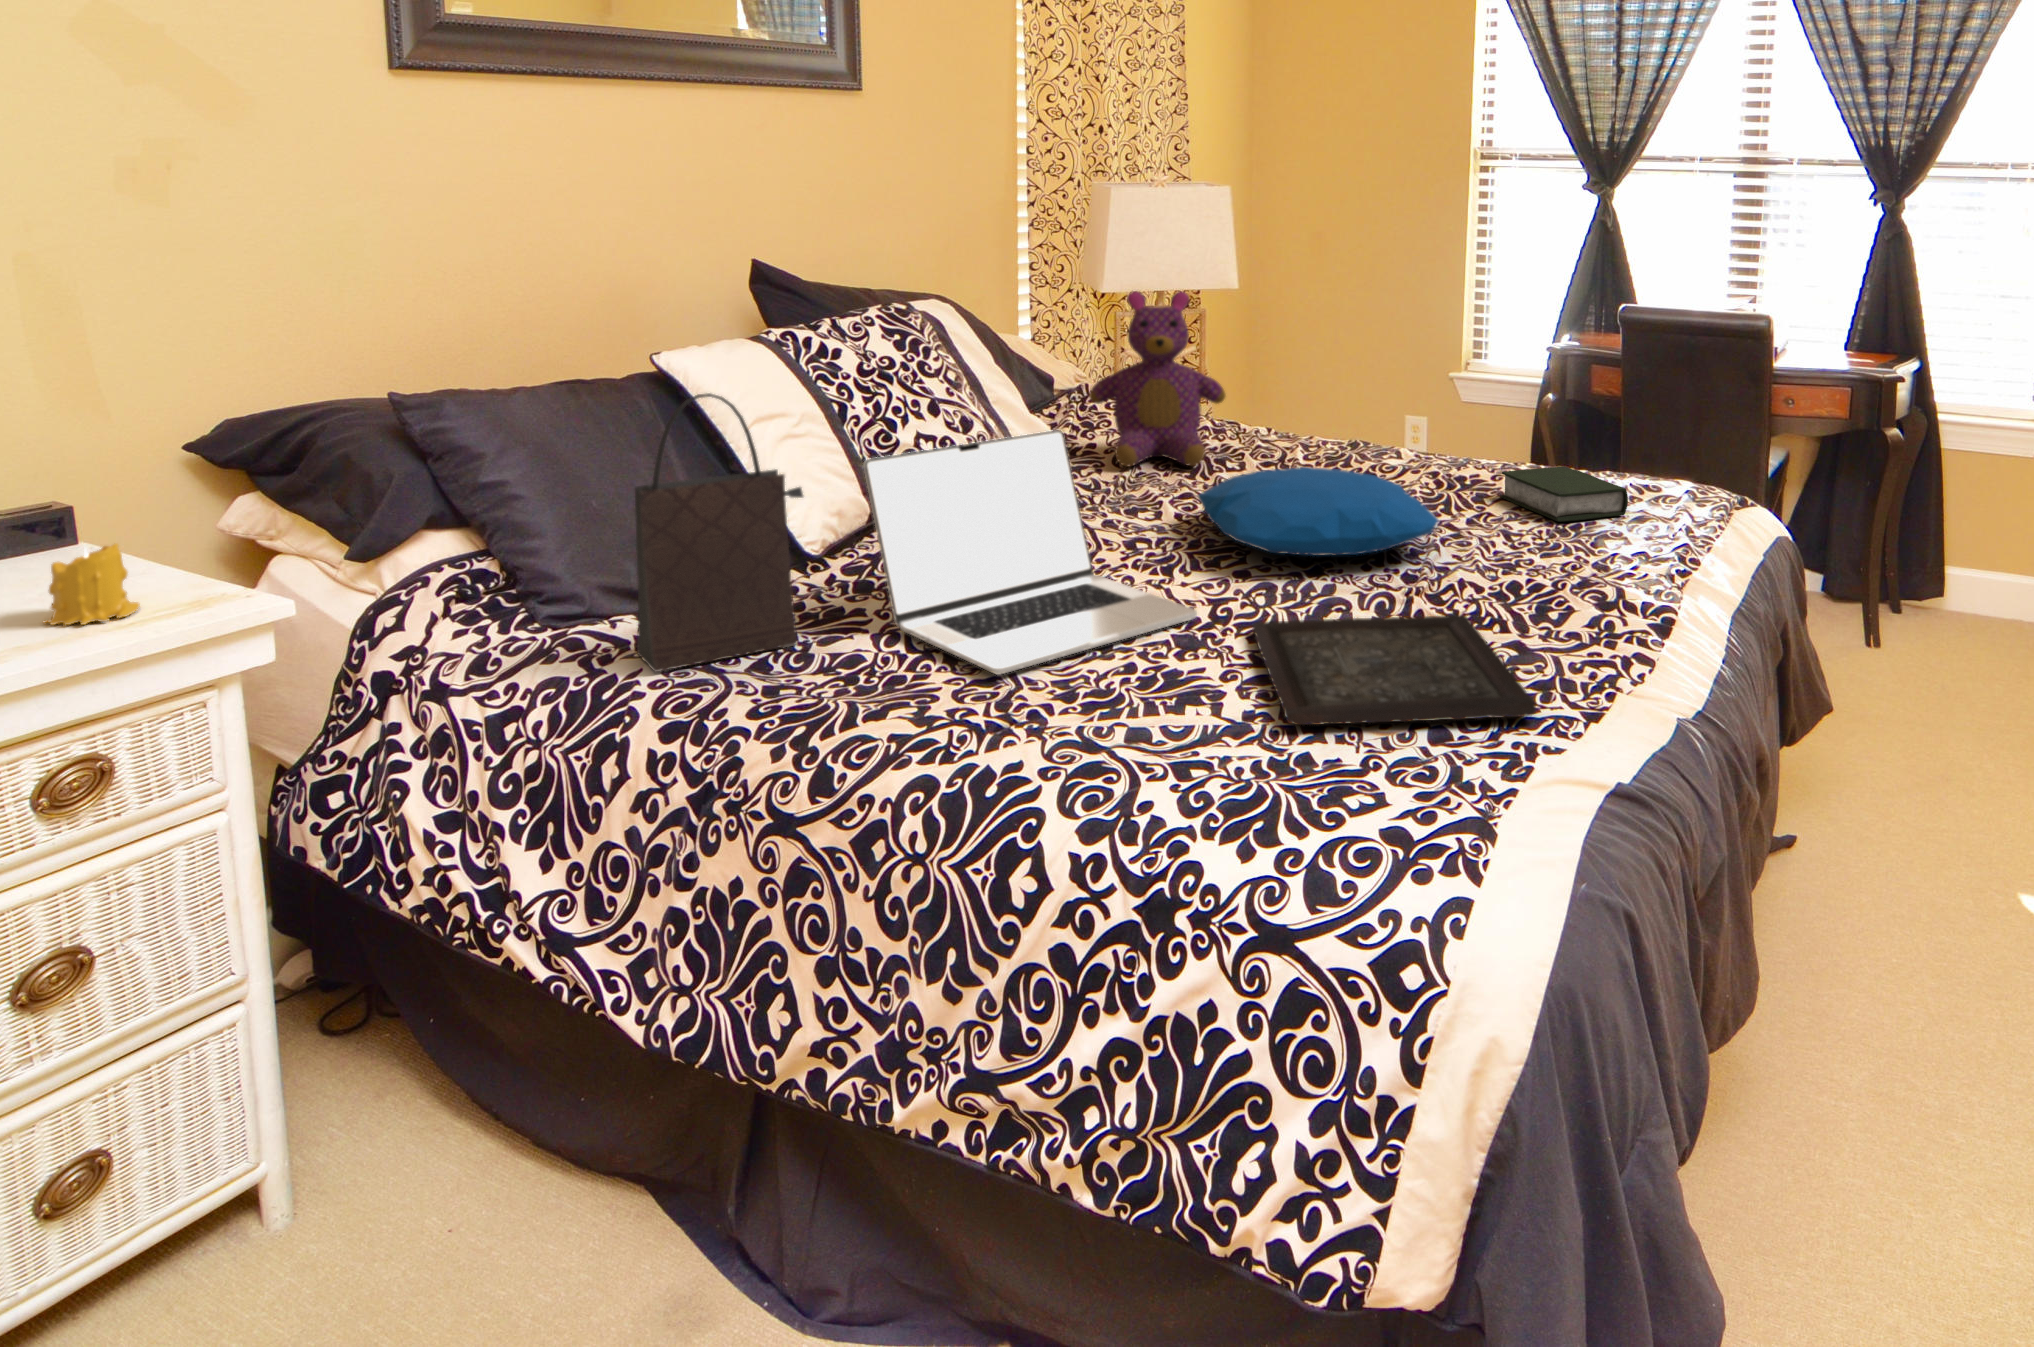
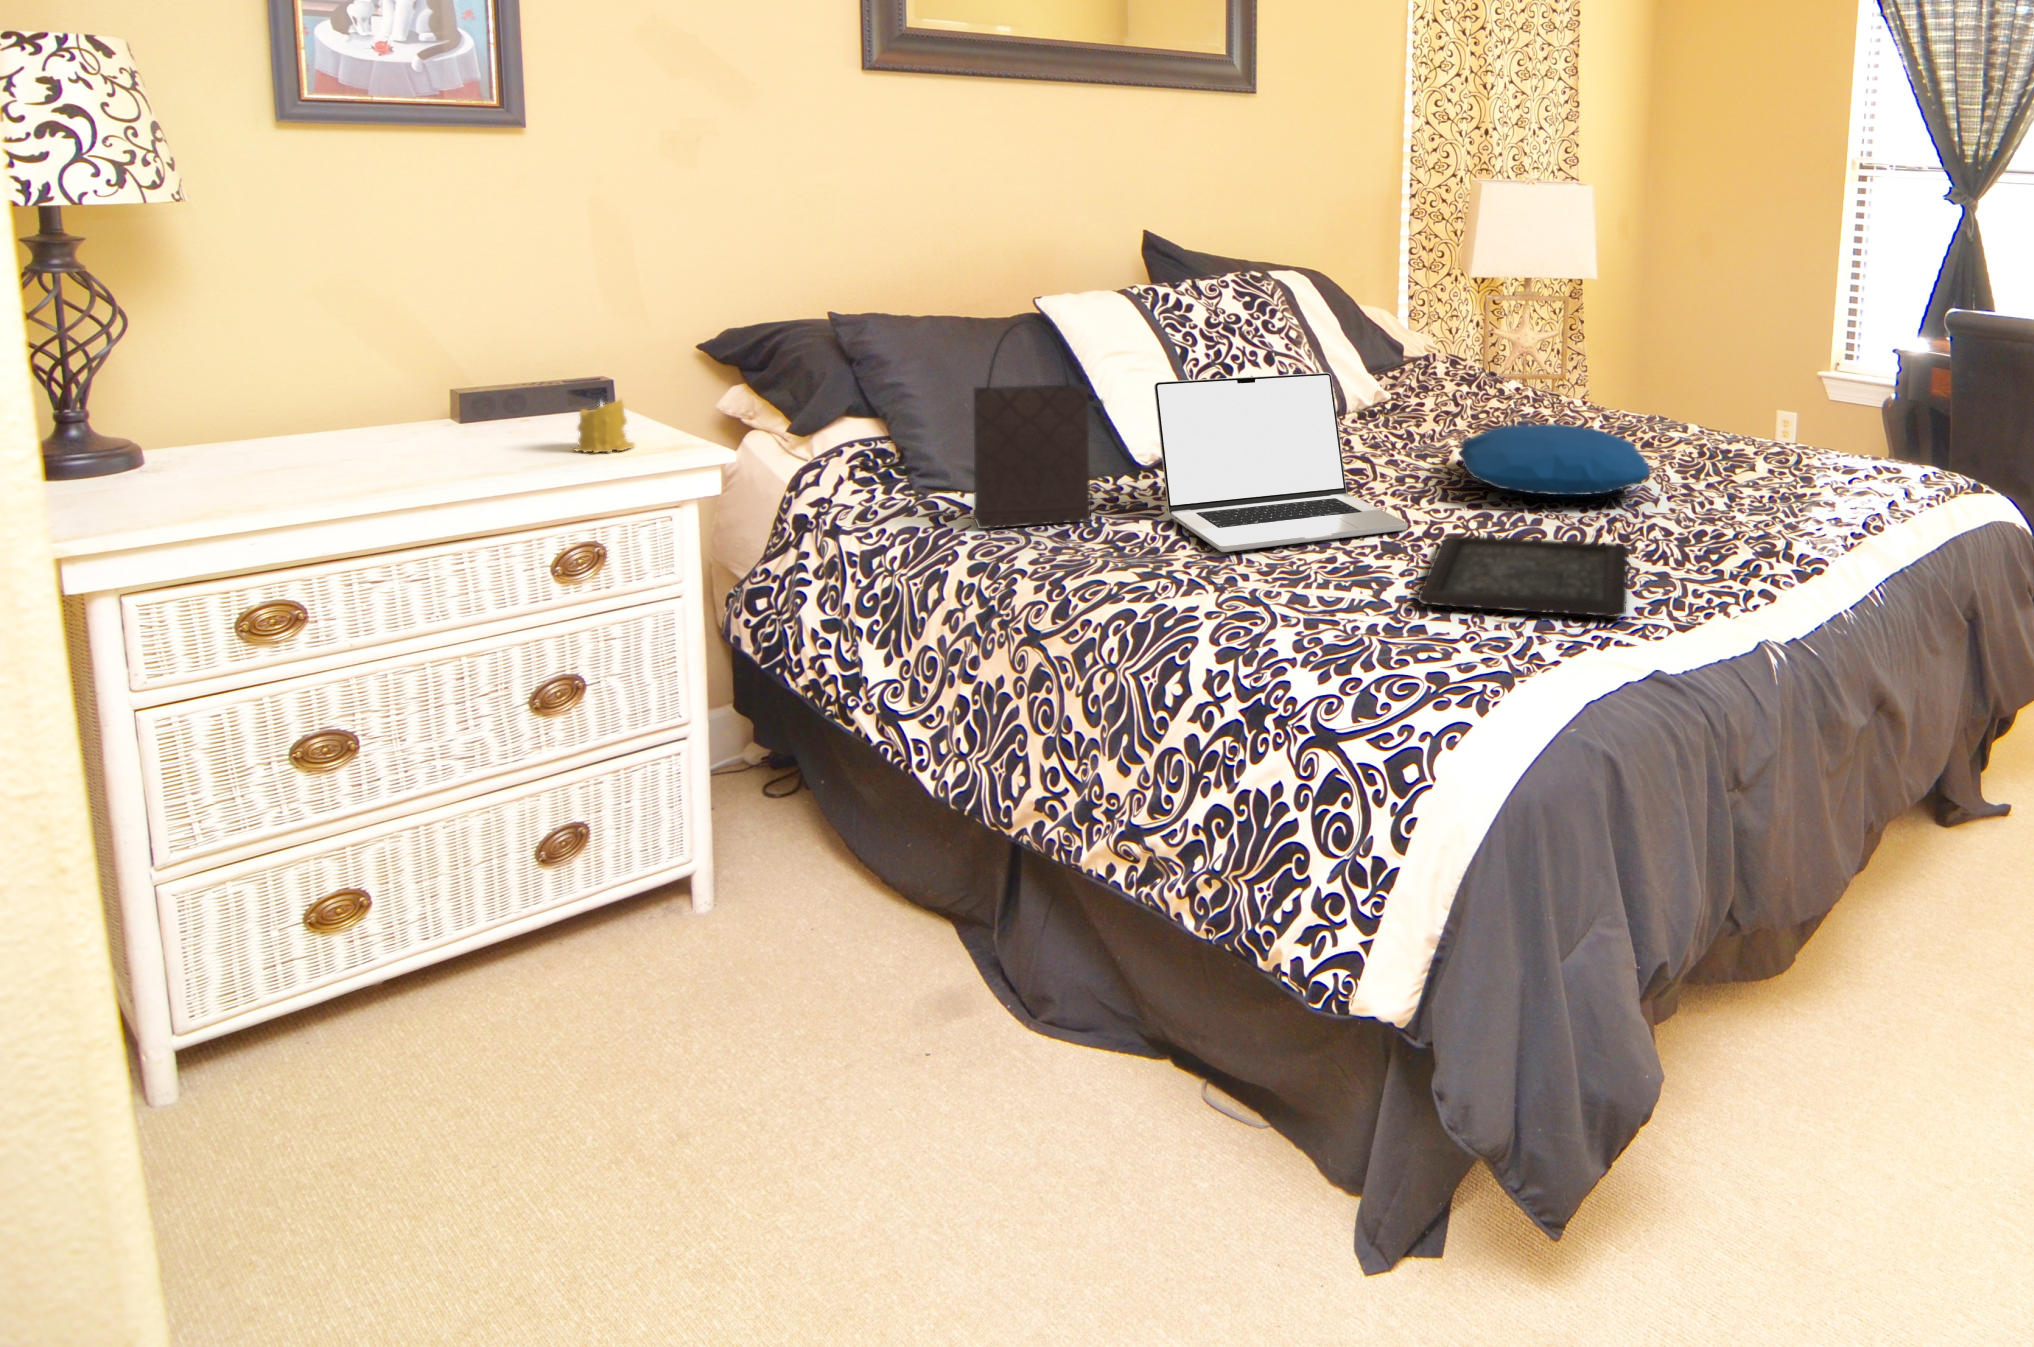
teddy bear: present [1089,291,1226,466] -> none [1415,270,1533,424]
book: present [1501,466,1628,522] -> none [1747,443,1852,487]

